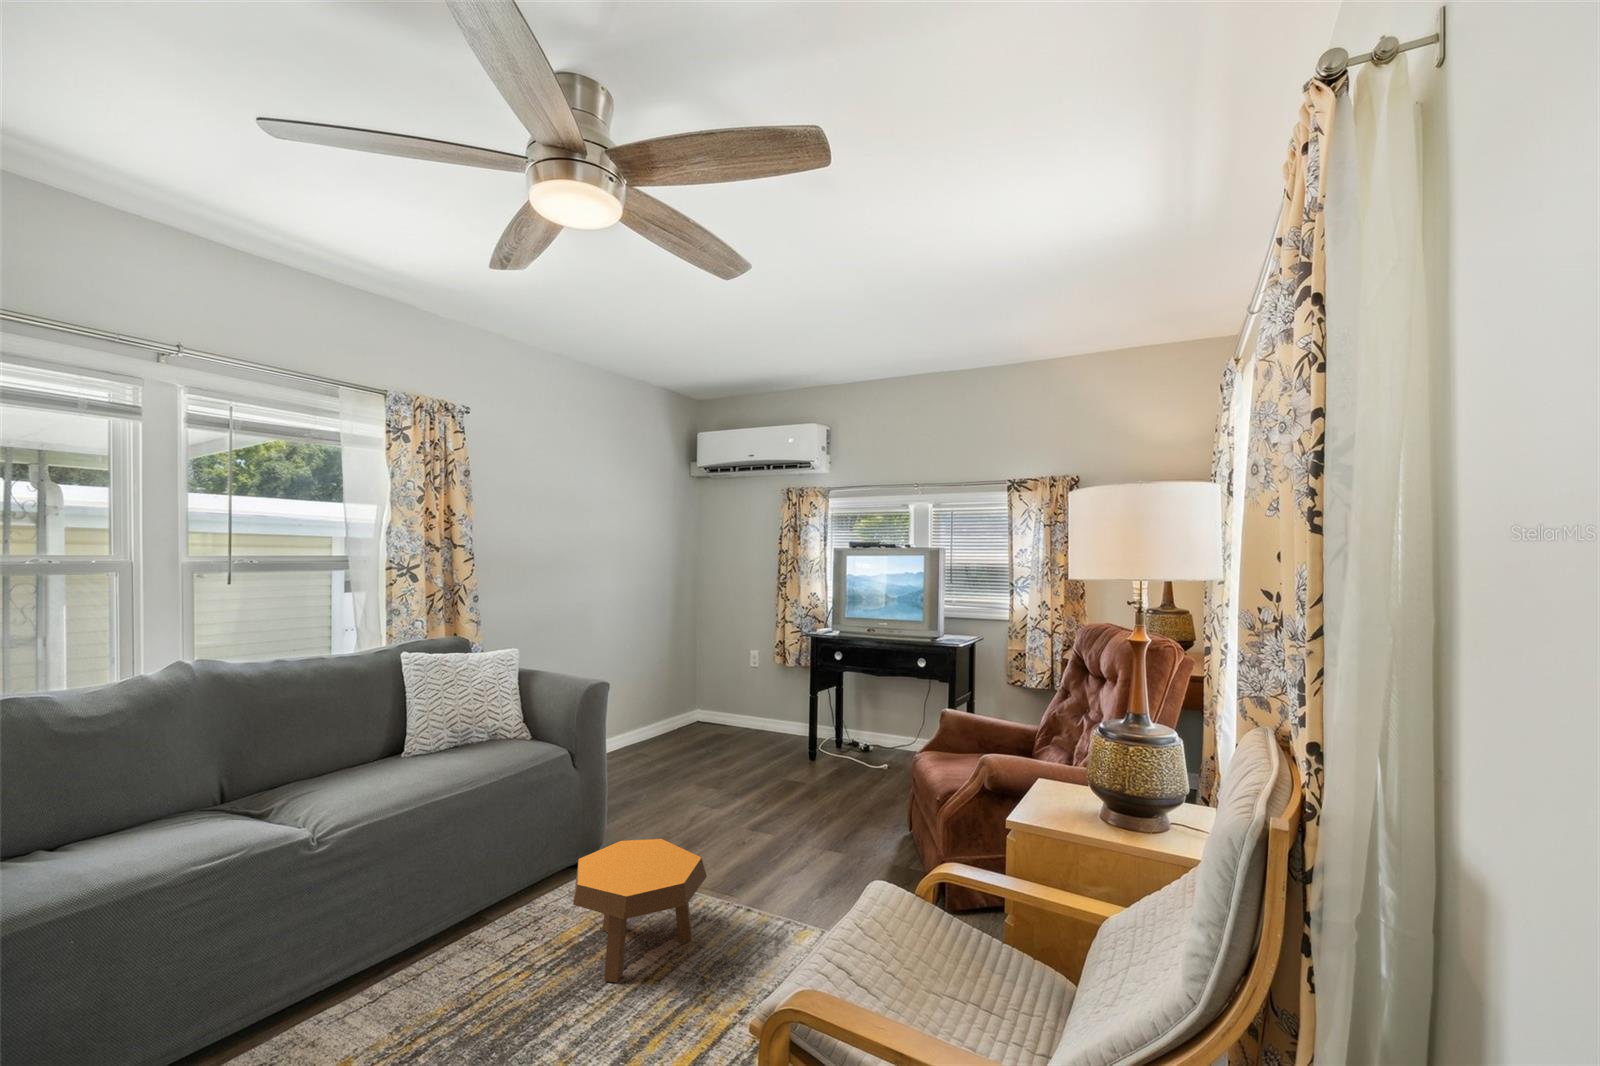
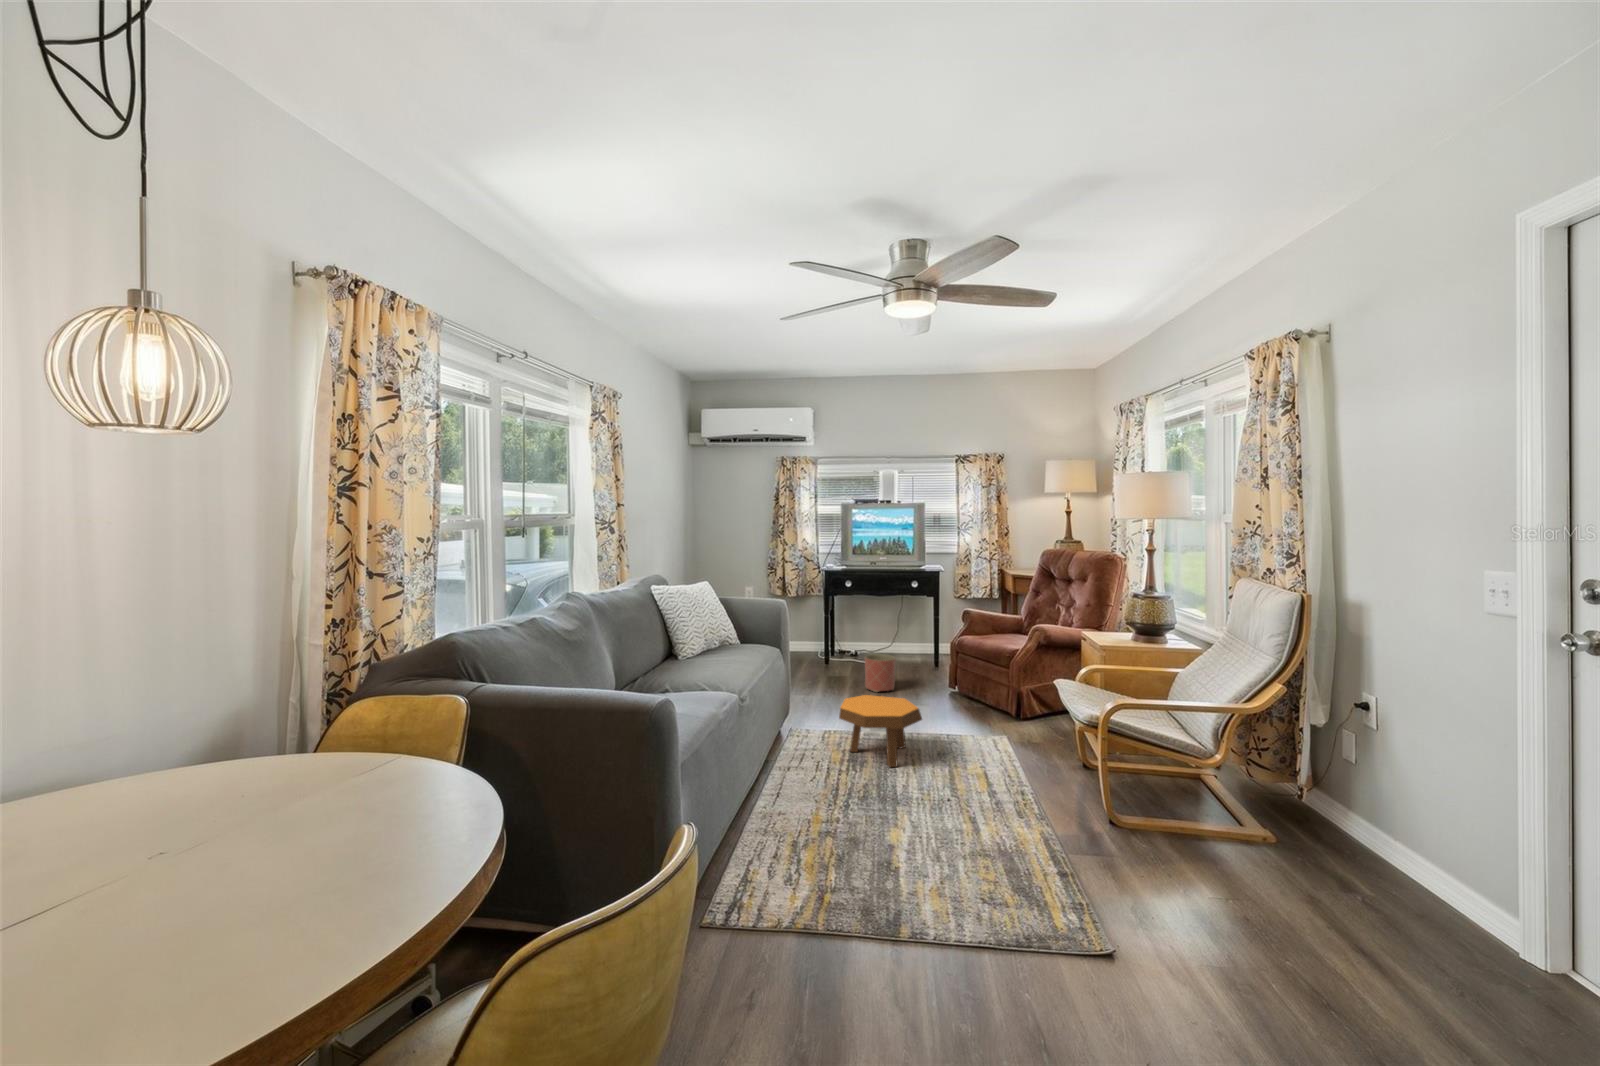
planter: none [795,762,840,822] -> present [865,654,896,692]

